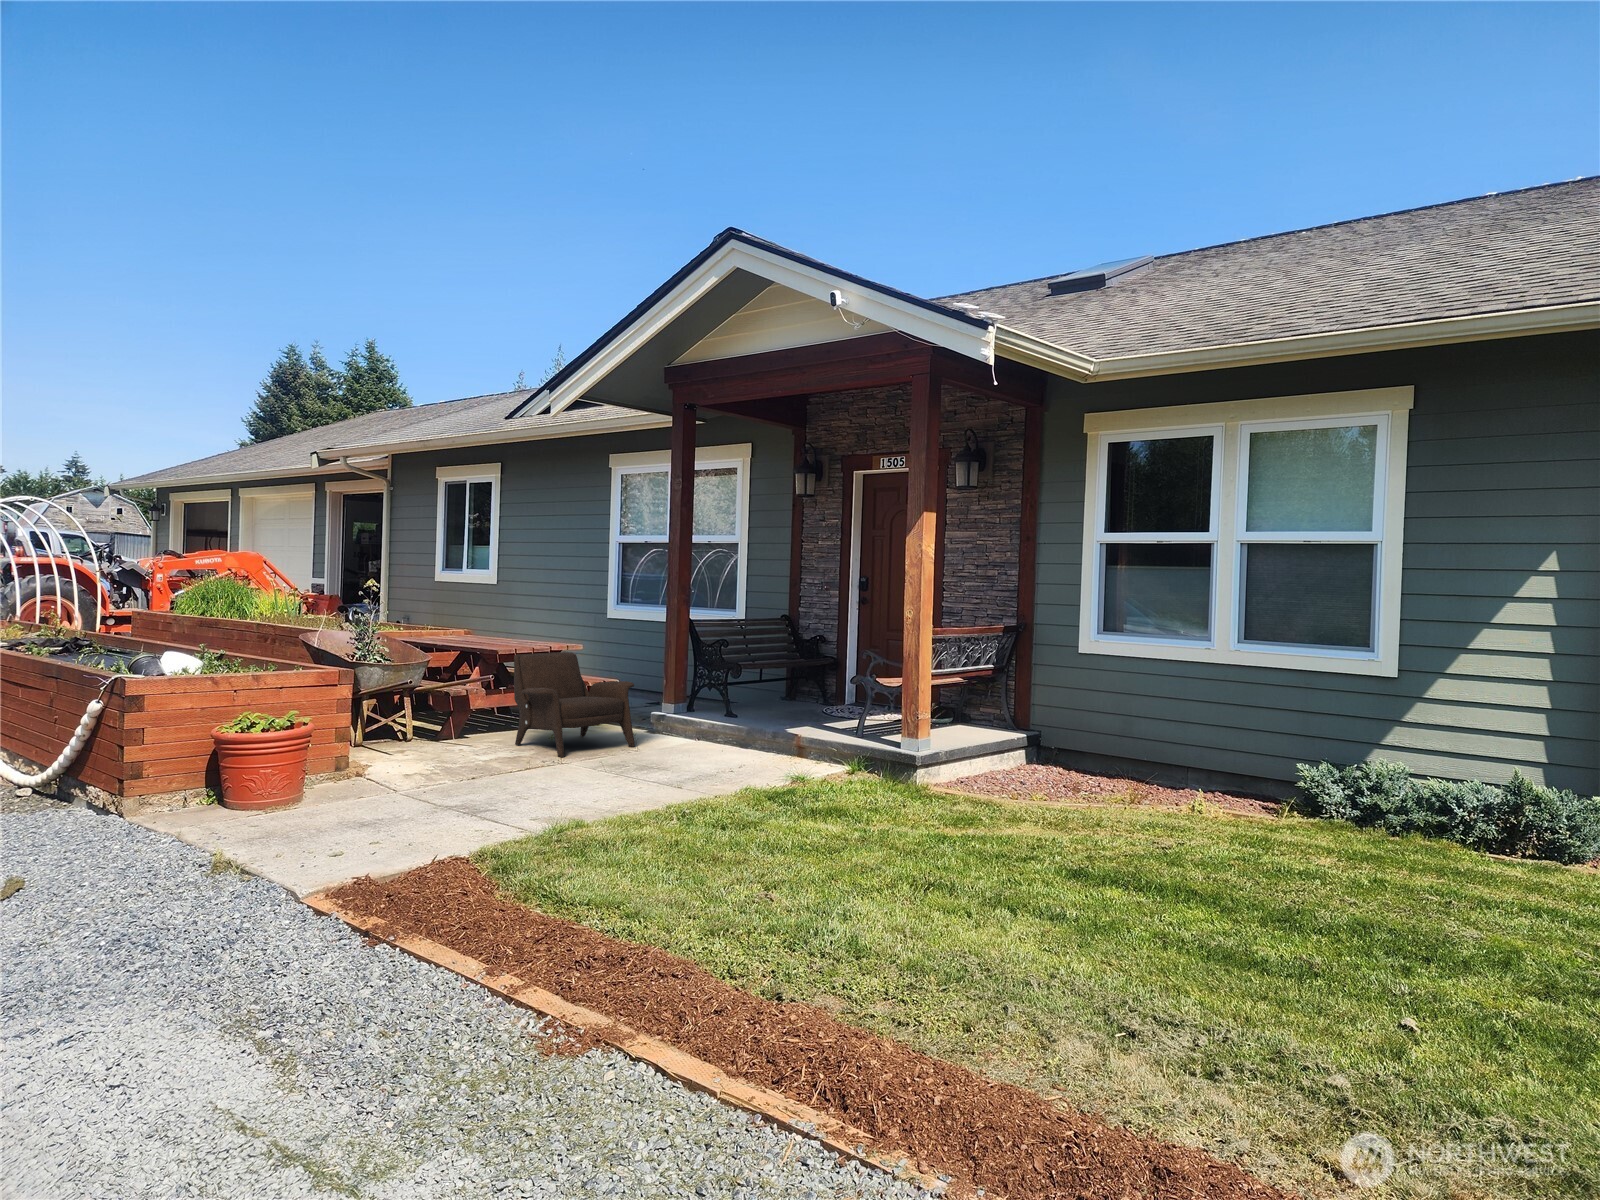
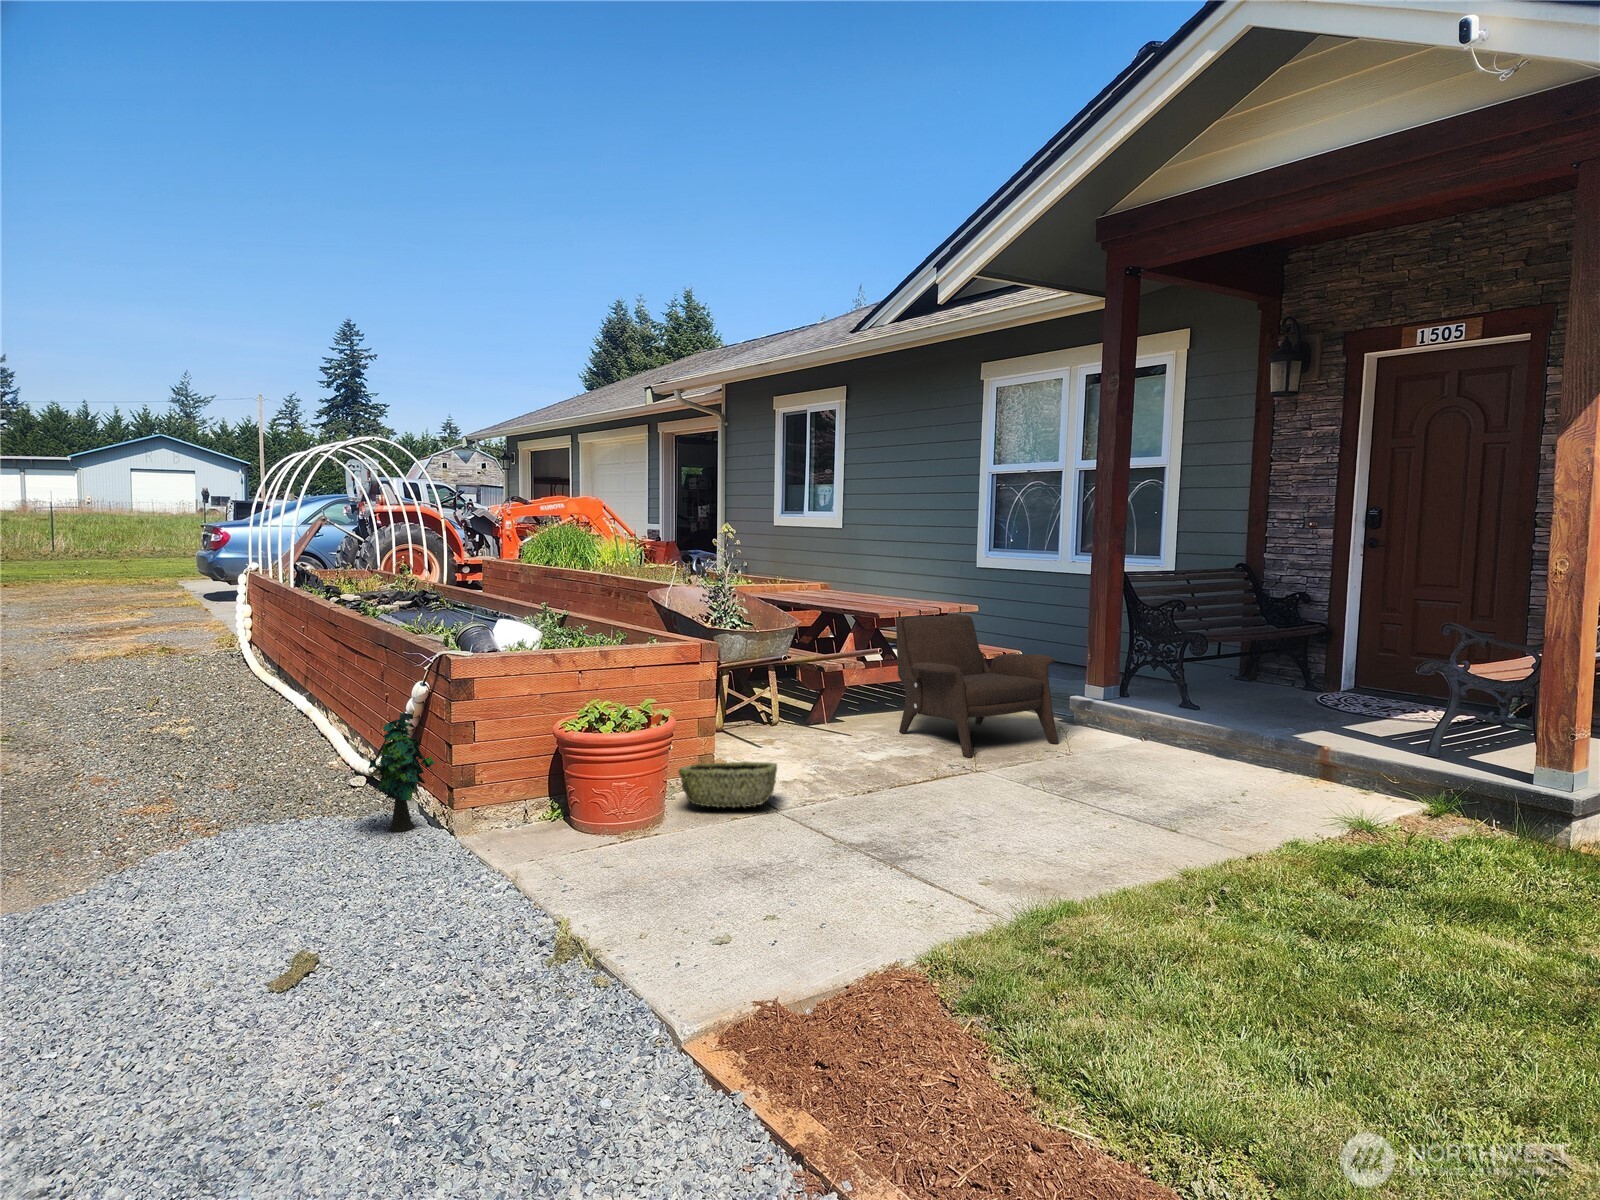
decorative plant: none [43,724,105,820] -> present [369,712,434,832]
woven basket: none [316,759,399,793] -> present [678,761,777,807]

